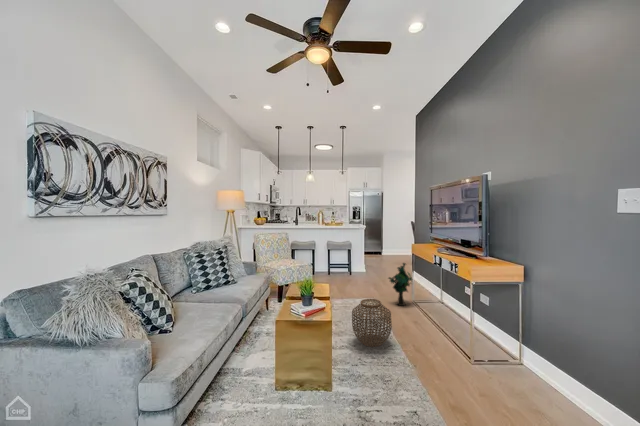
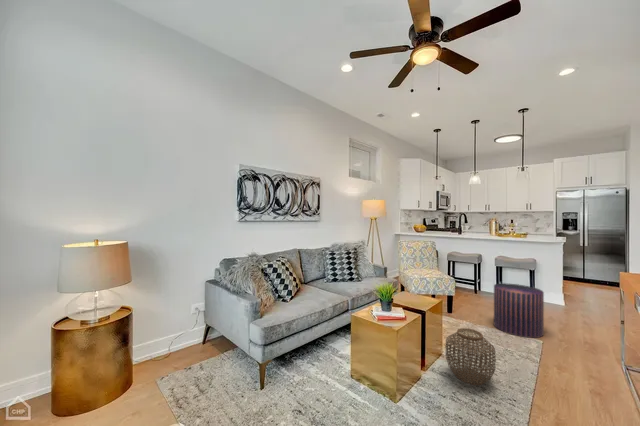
pouf: none [346,258,380,298] -> present [494,283,544,338]
decorative plant: present [389,263,412,306] -> none [541,303,585,361]

